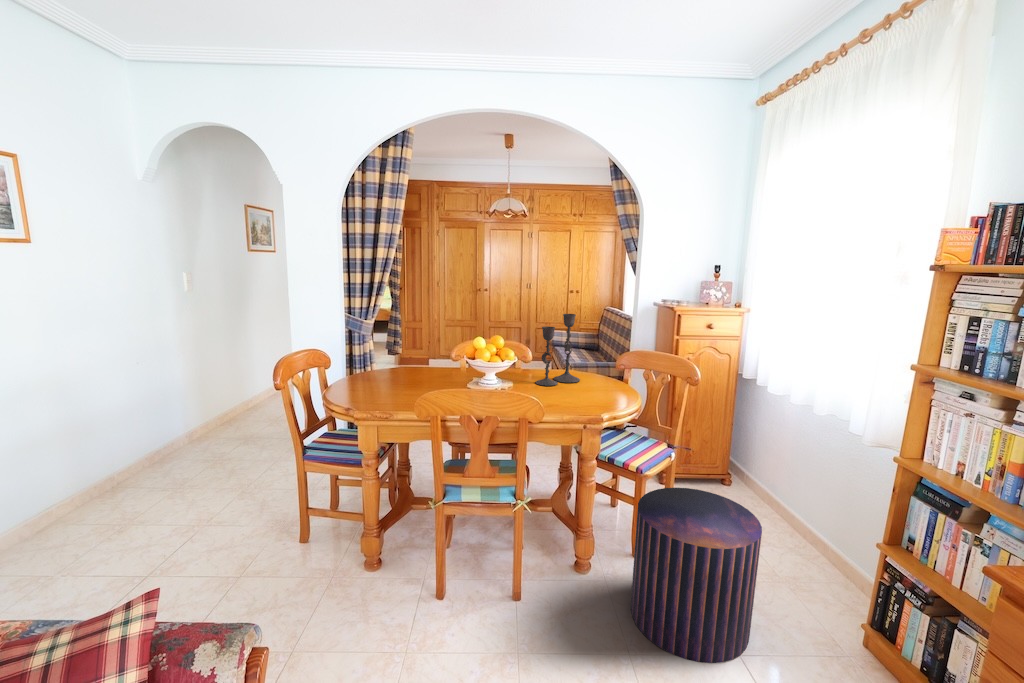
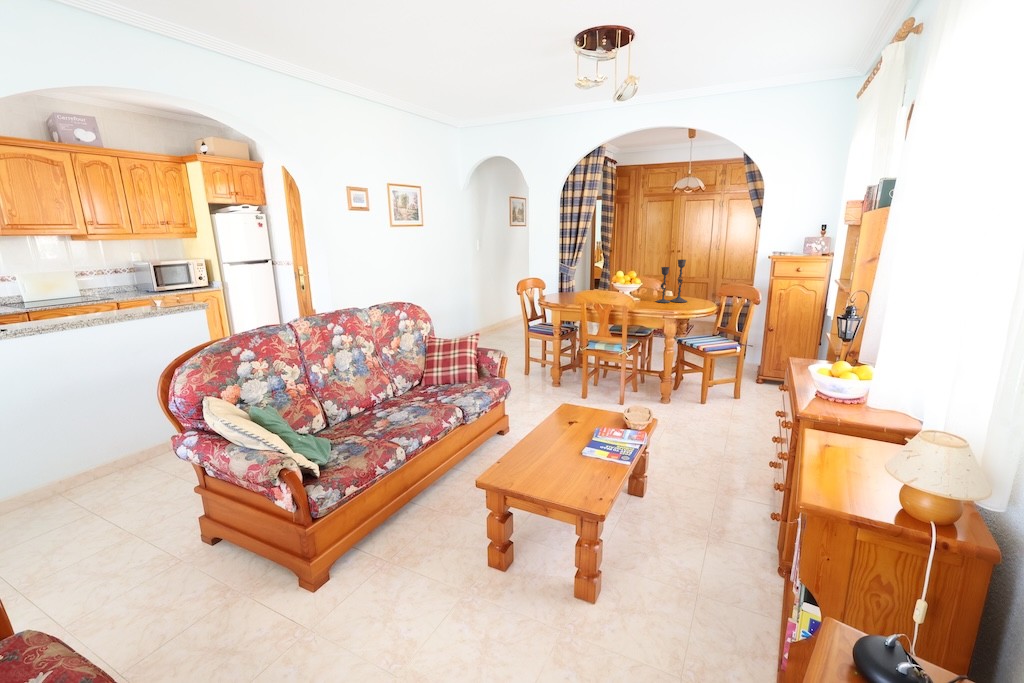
pouf: present [631,488,762,663] -> none [684,361,762,446]

